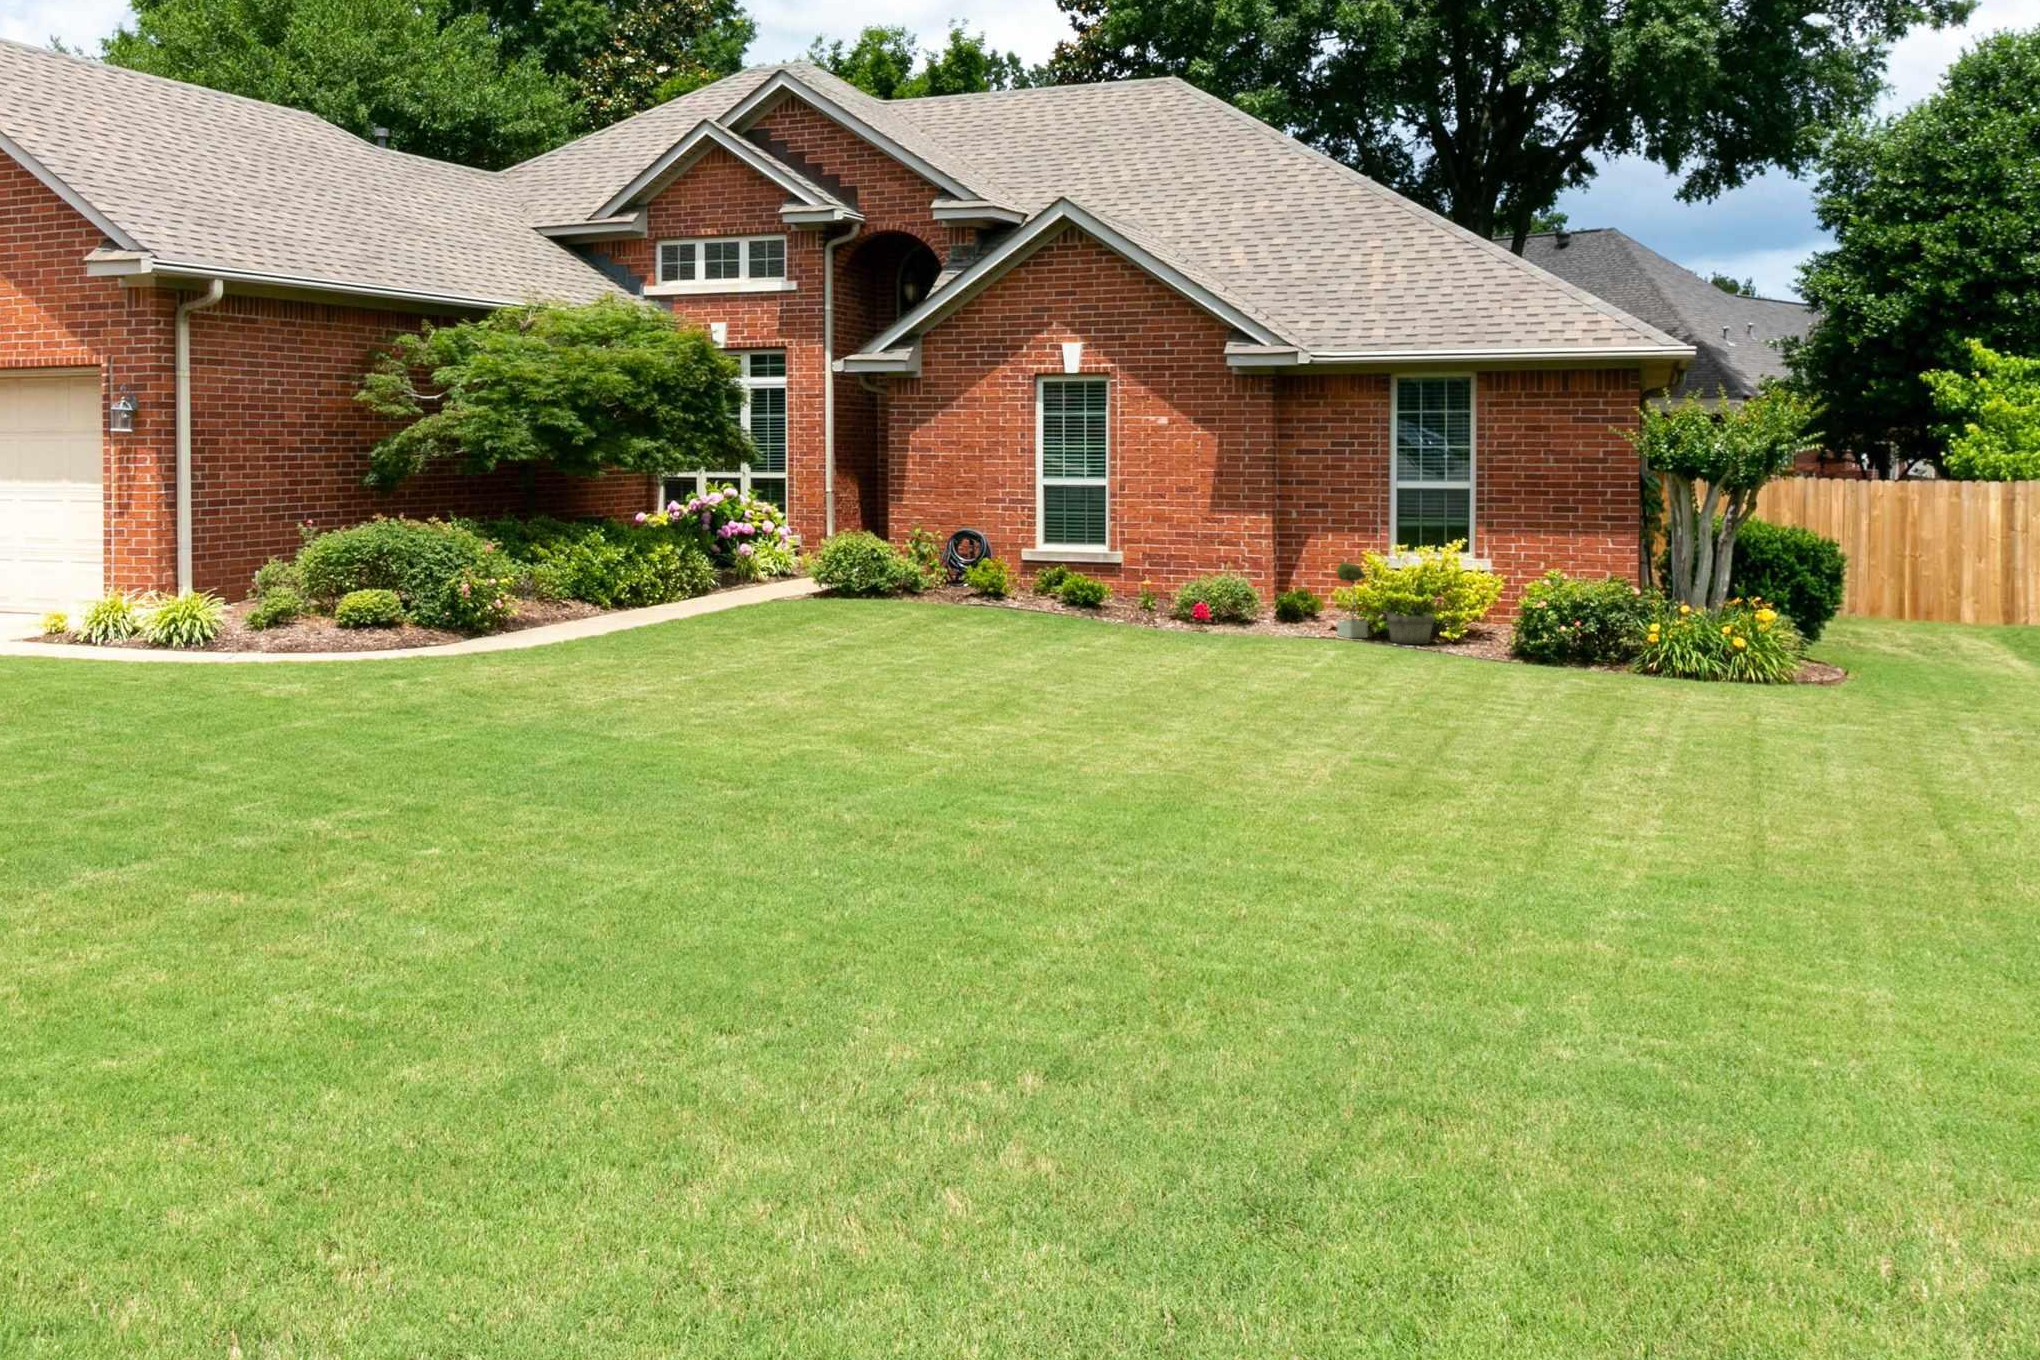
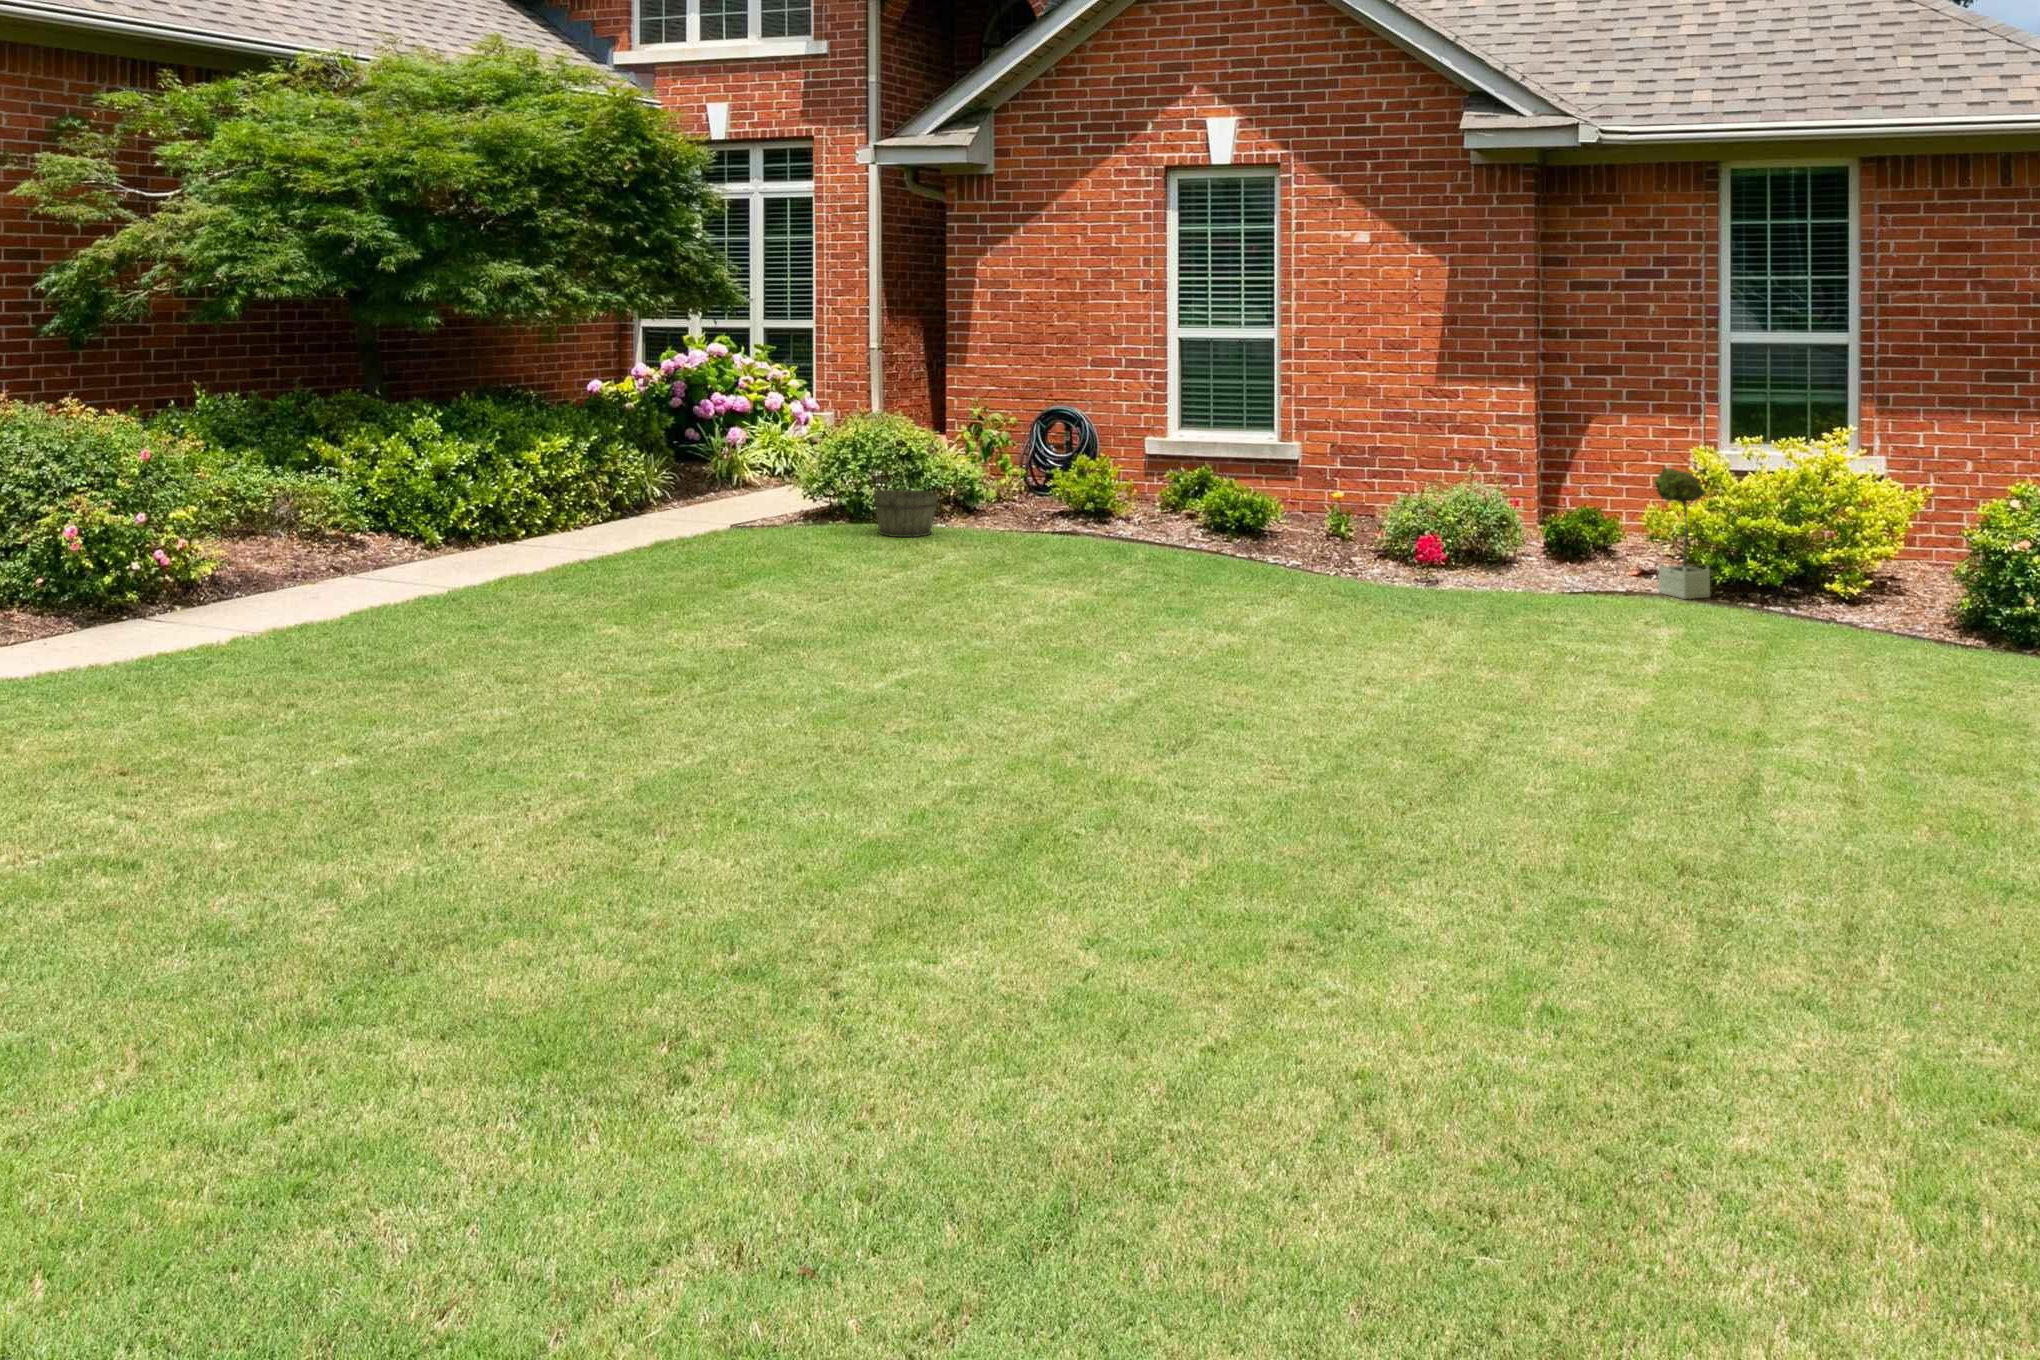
wooden bucket: present [1387,606,1435,644] -> present [873,482,938,537]

